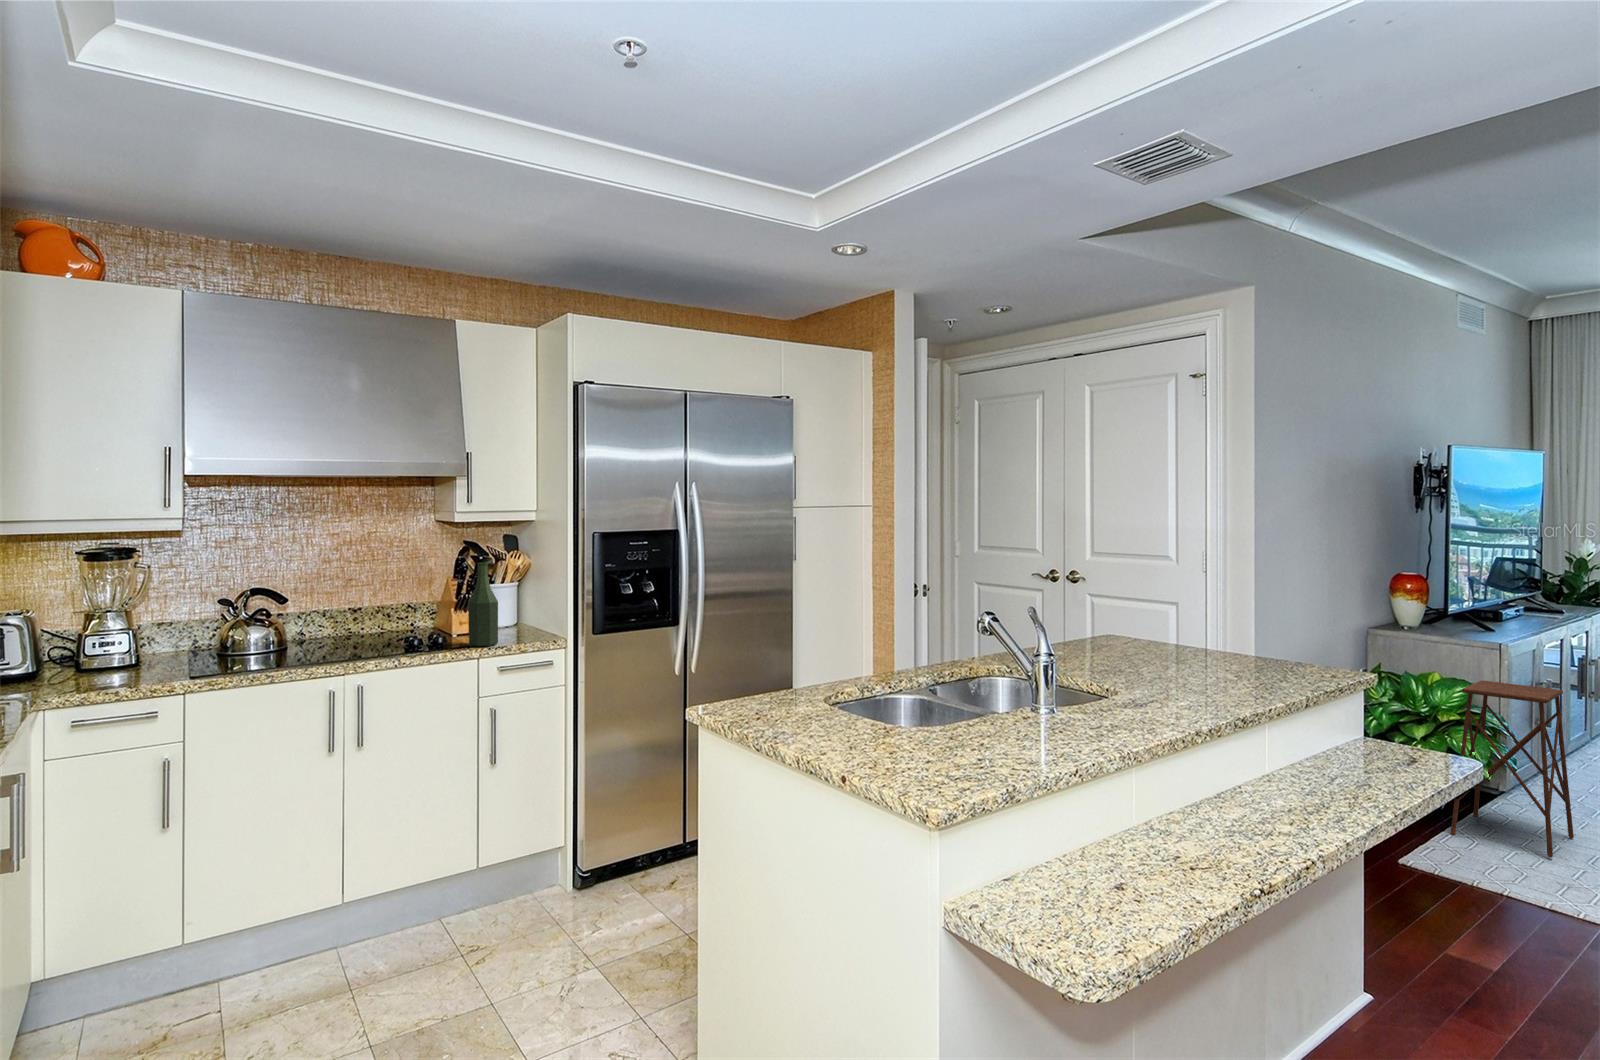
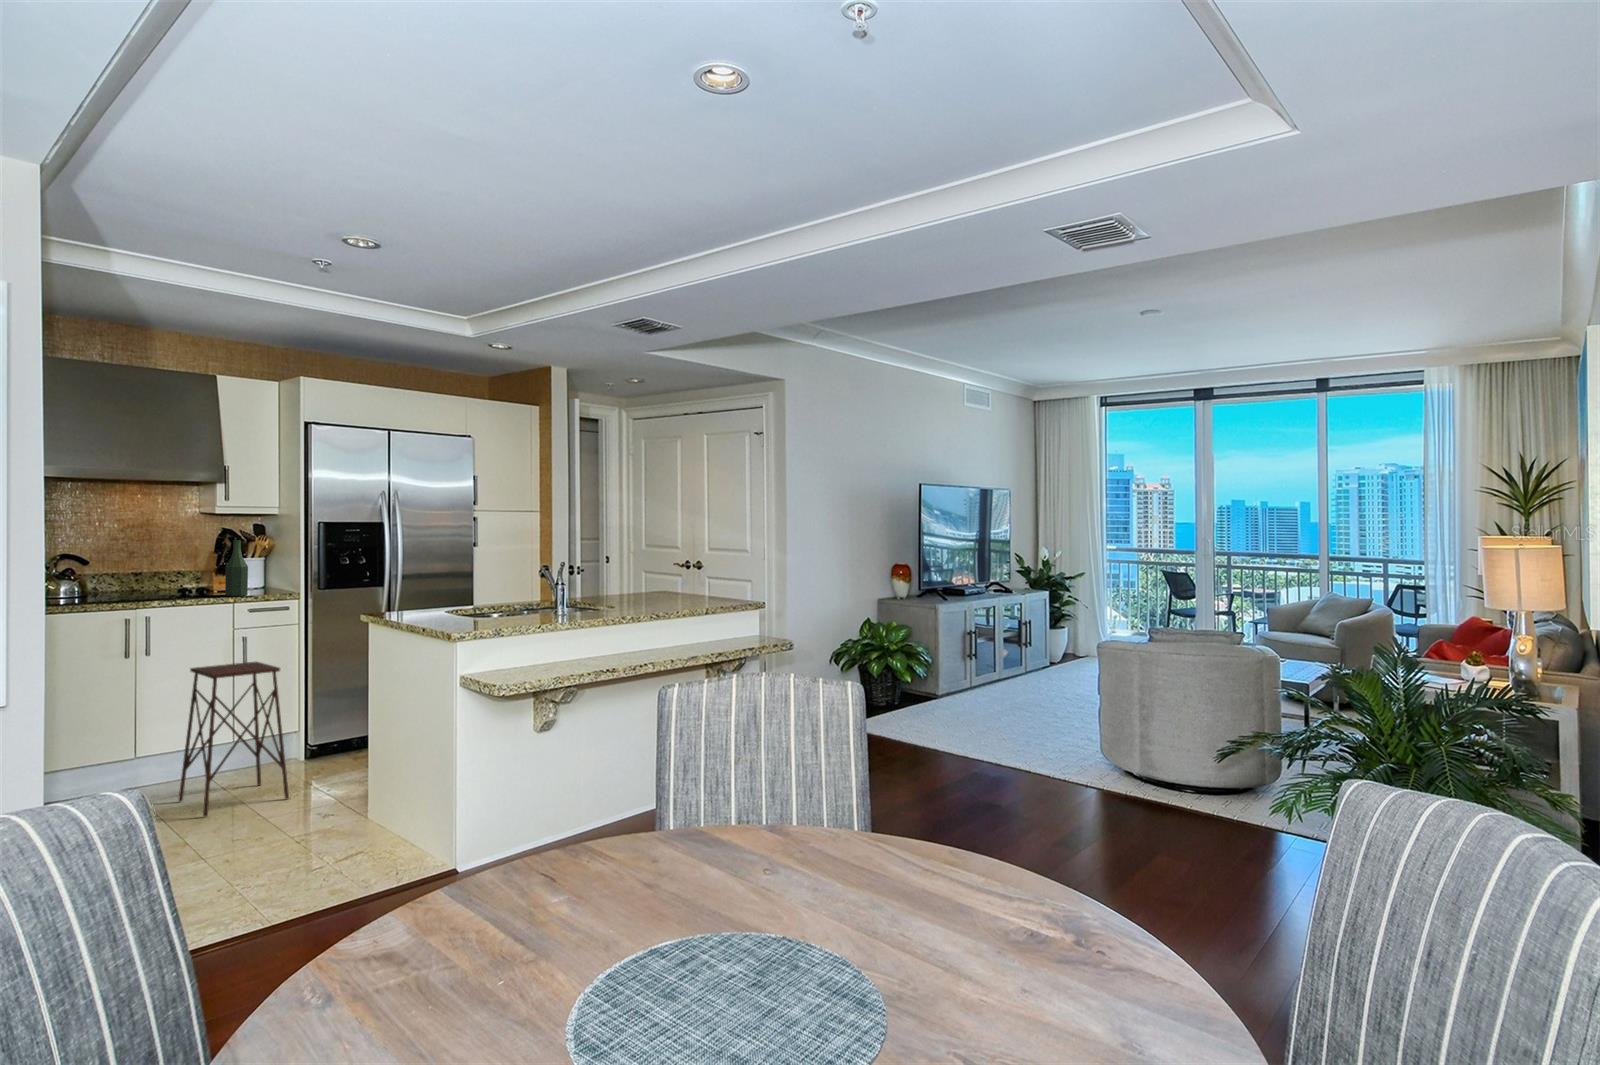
side table: present [1451,680,1574,858] -> present [179,662,289,817]

